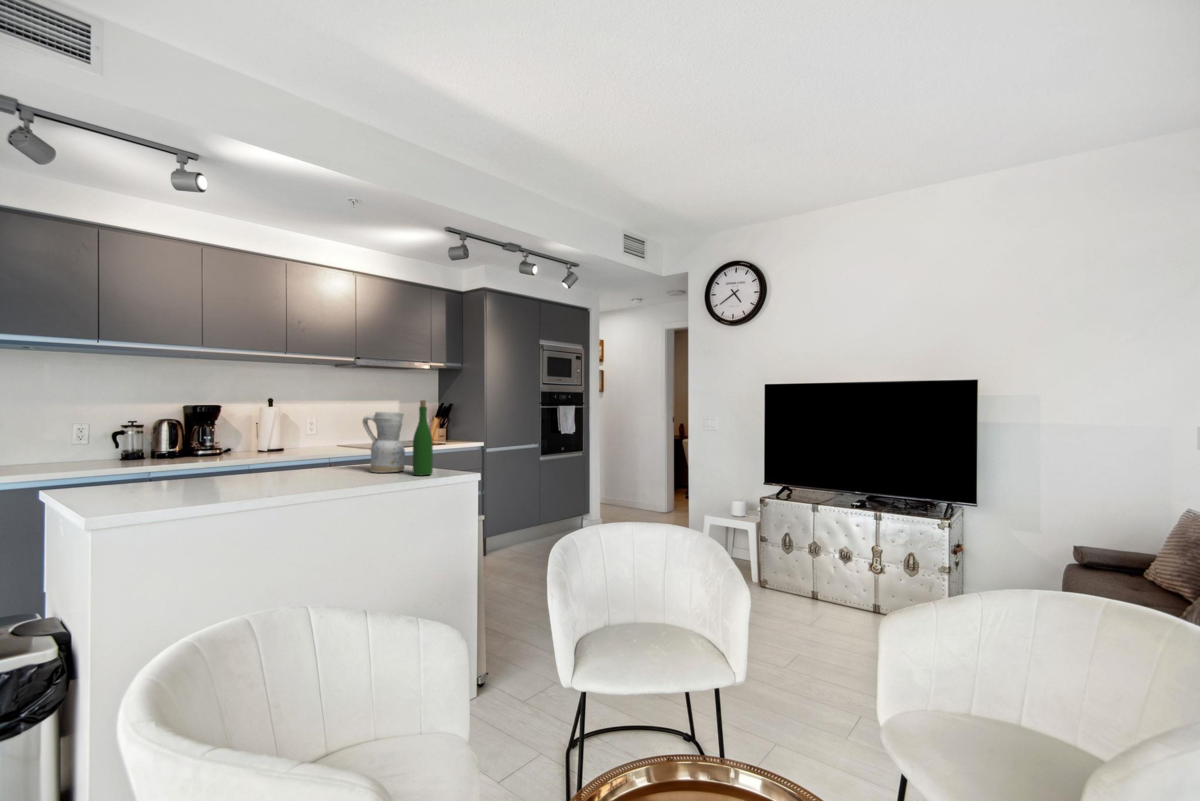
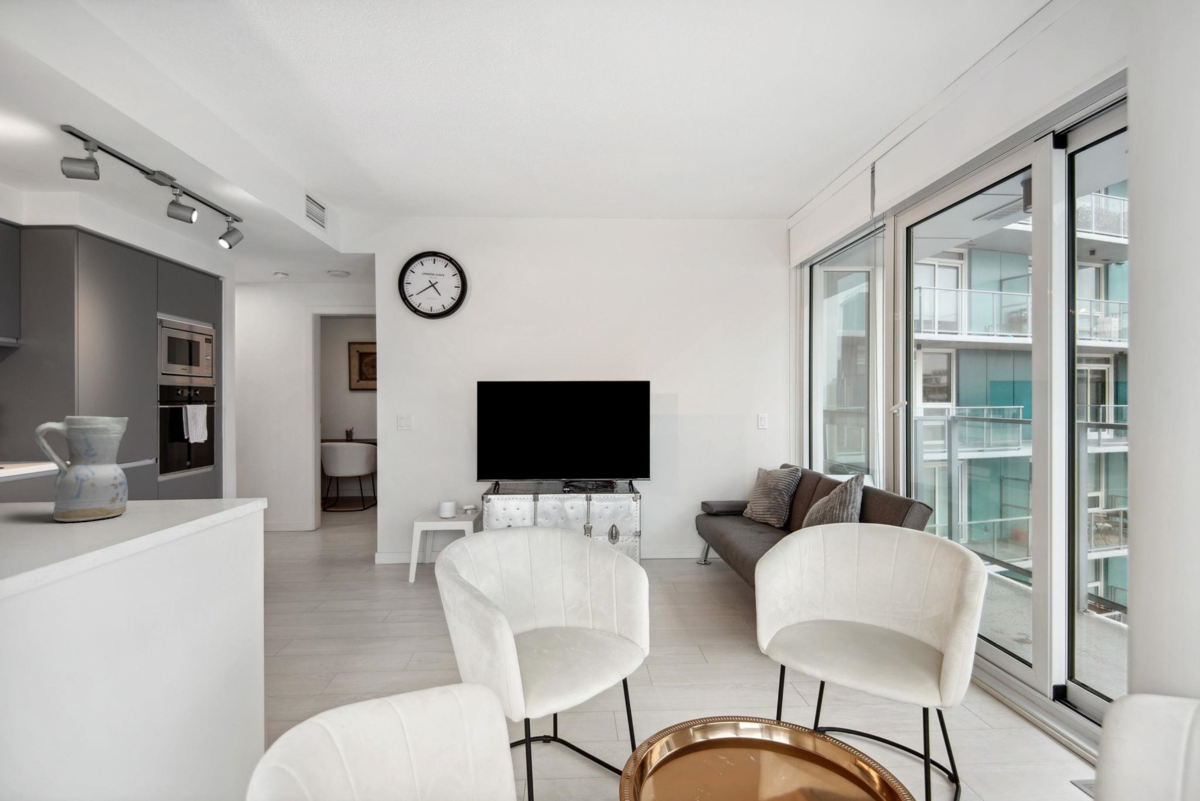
wine bottle: present [413,400,433,475] -> none [164,396,200,516]

